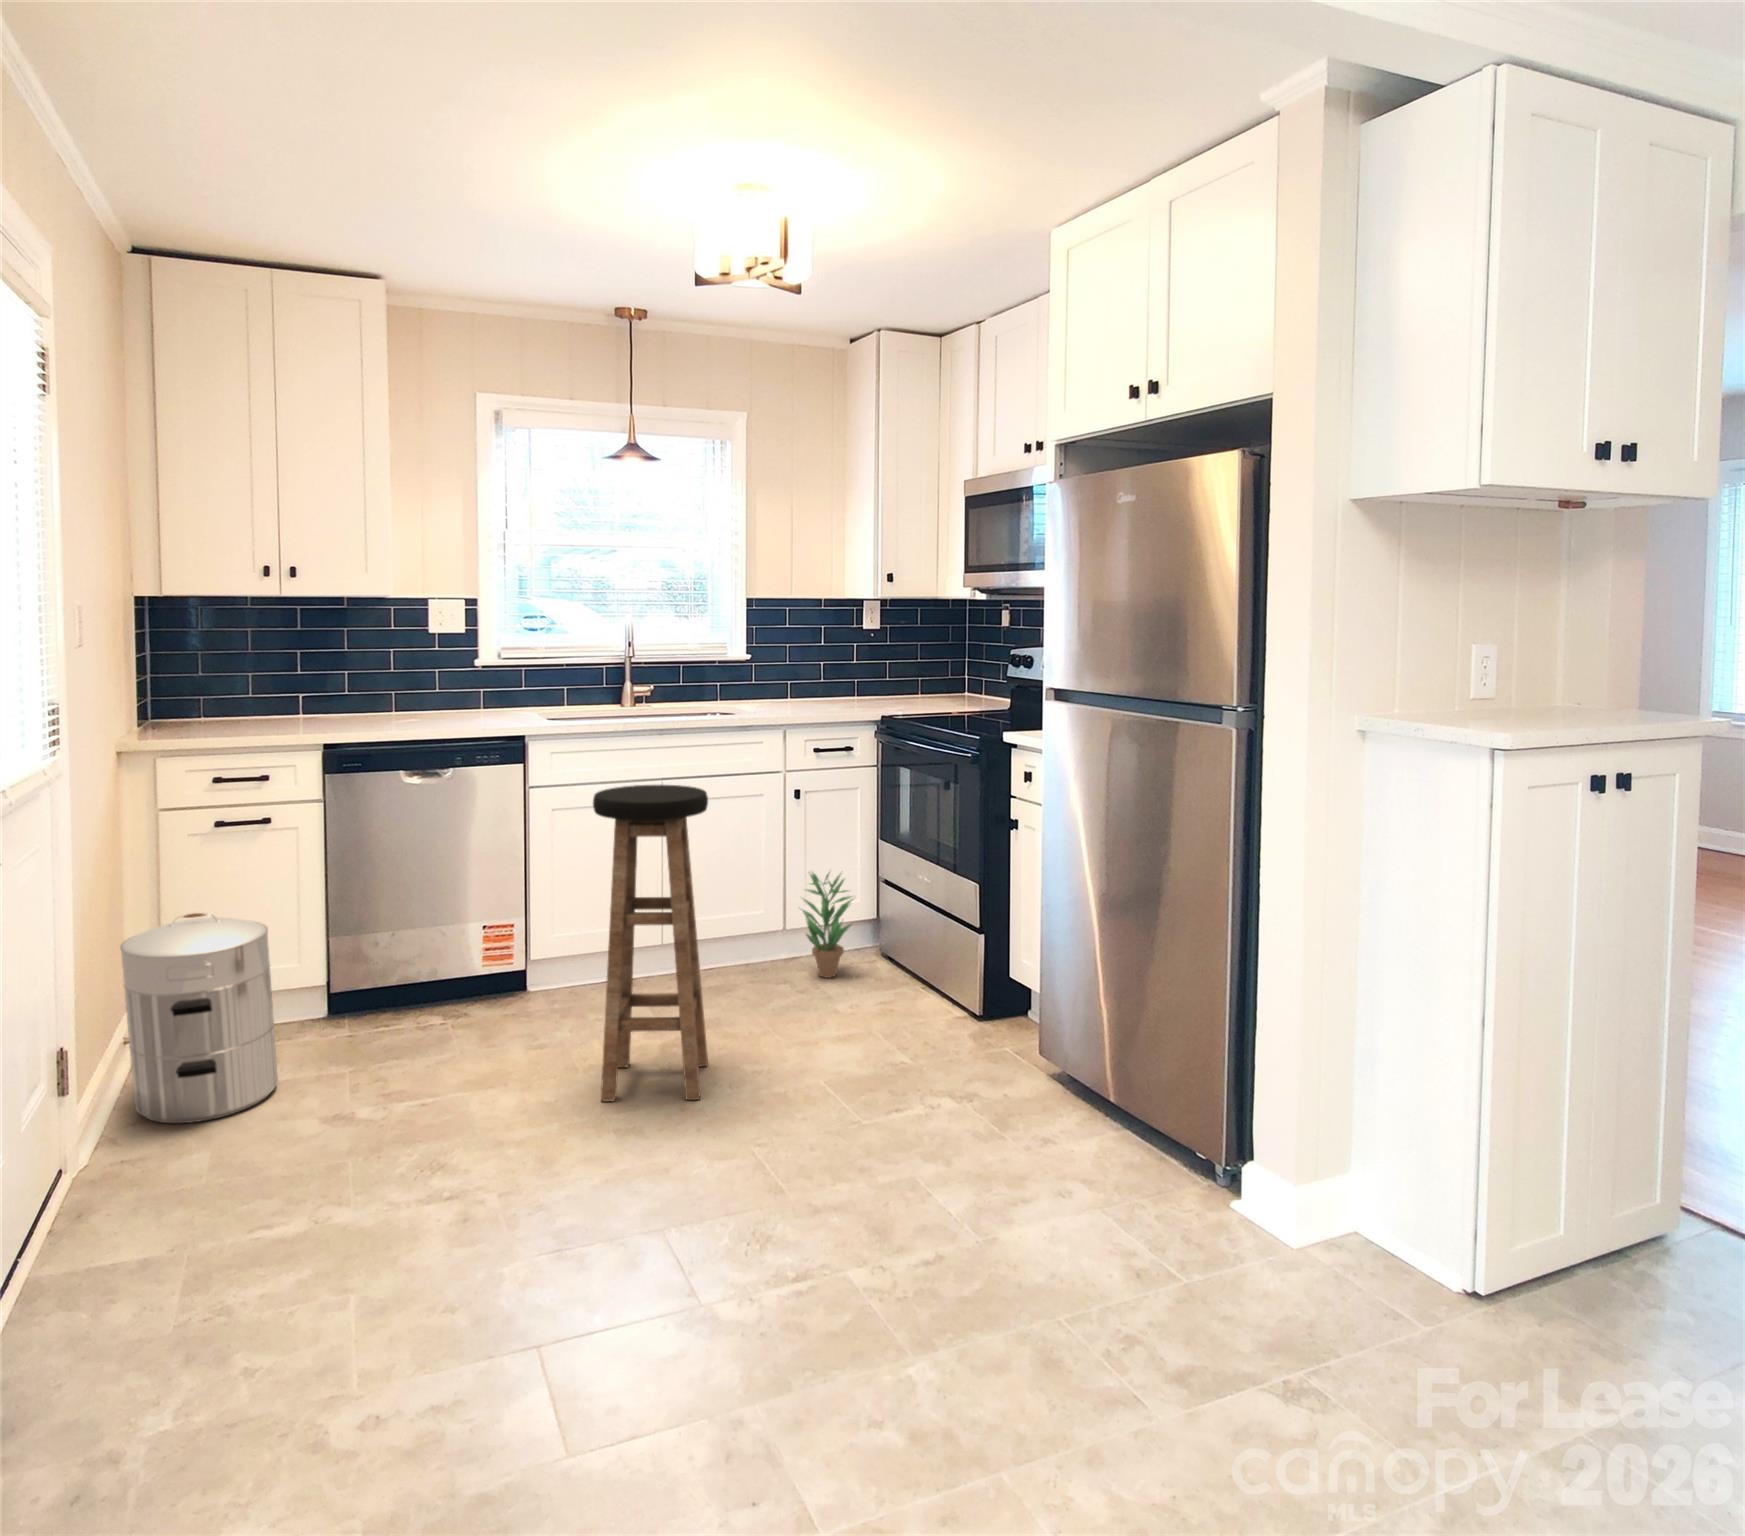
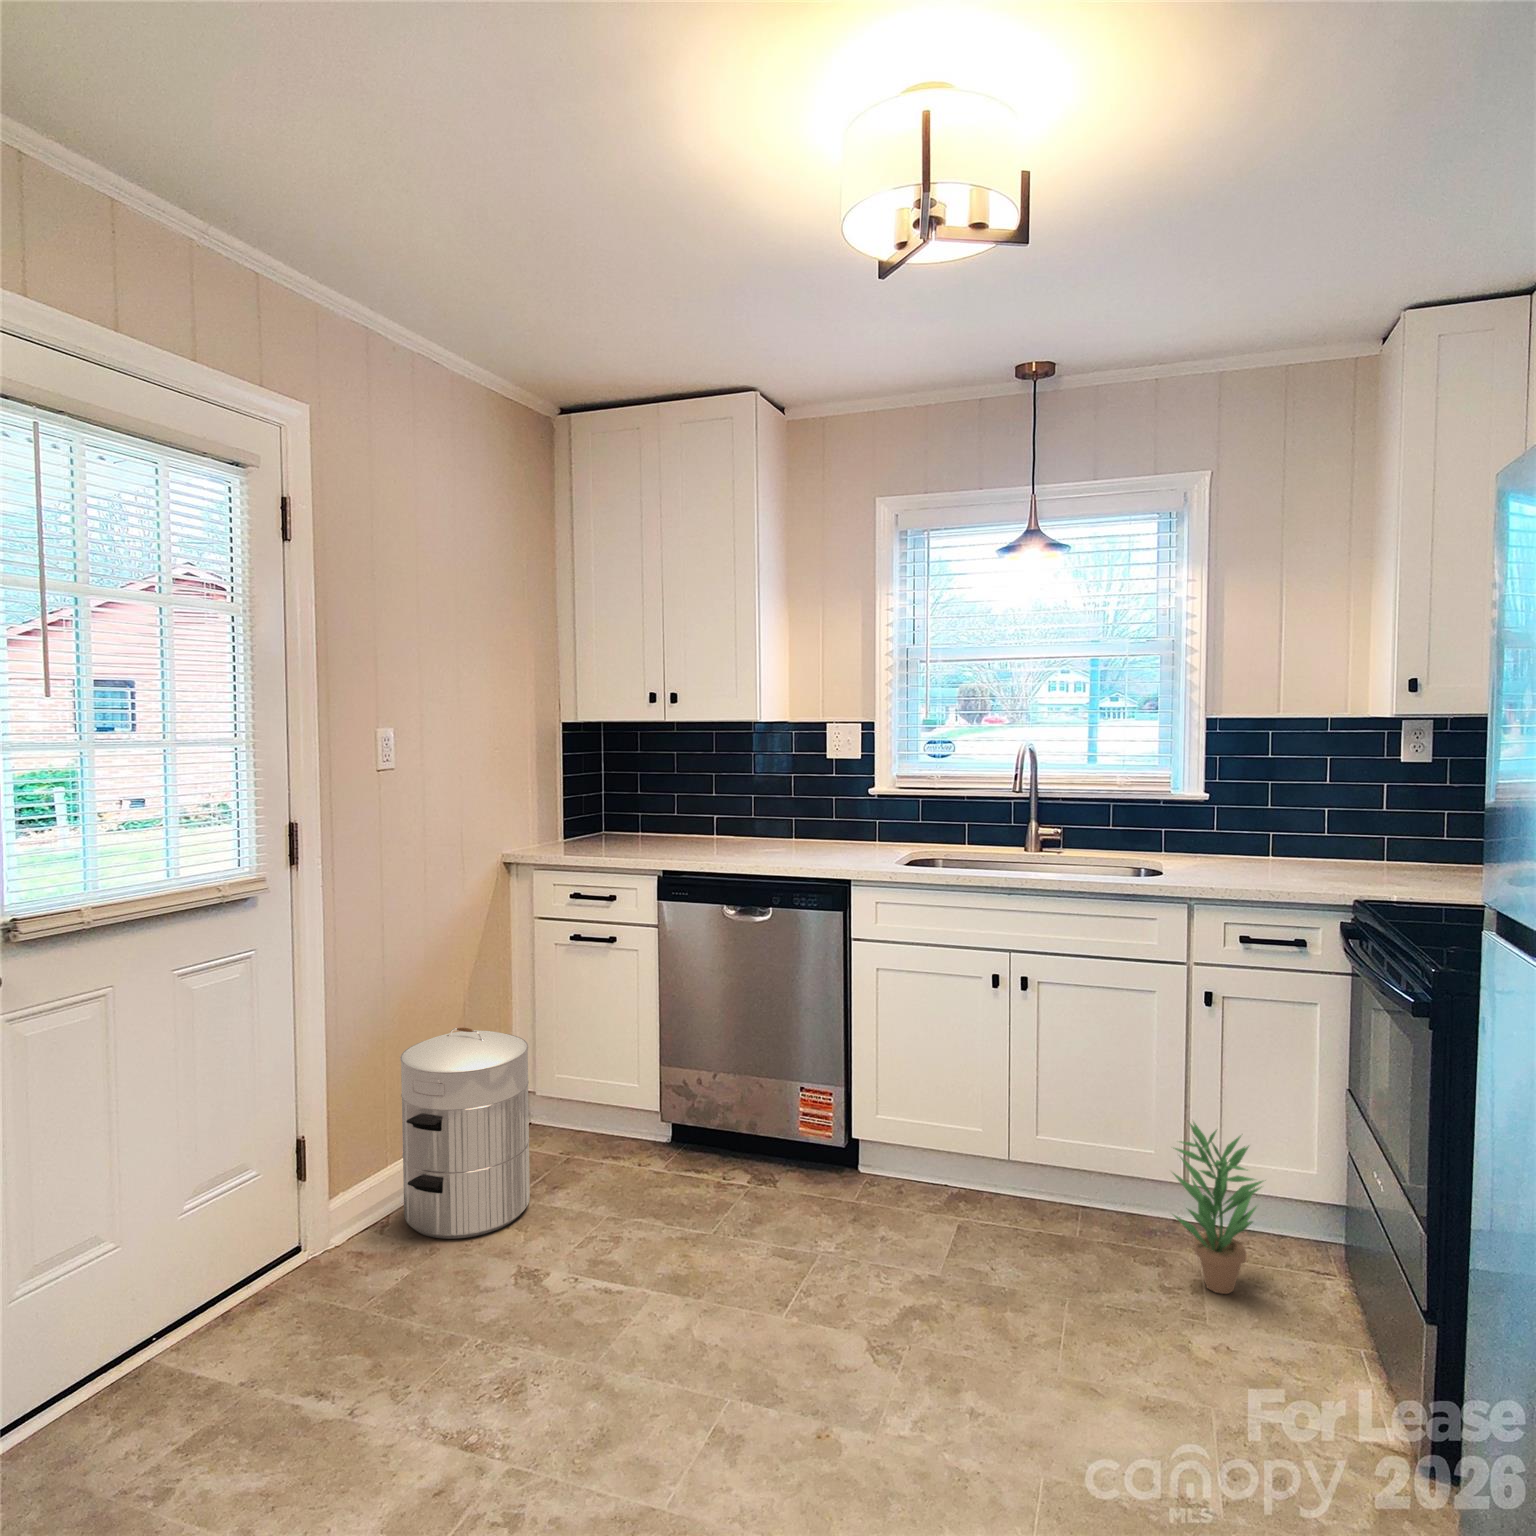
bar stool: present [593,785,708,1101] -> none [729,969,910,1450]

